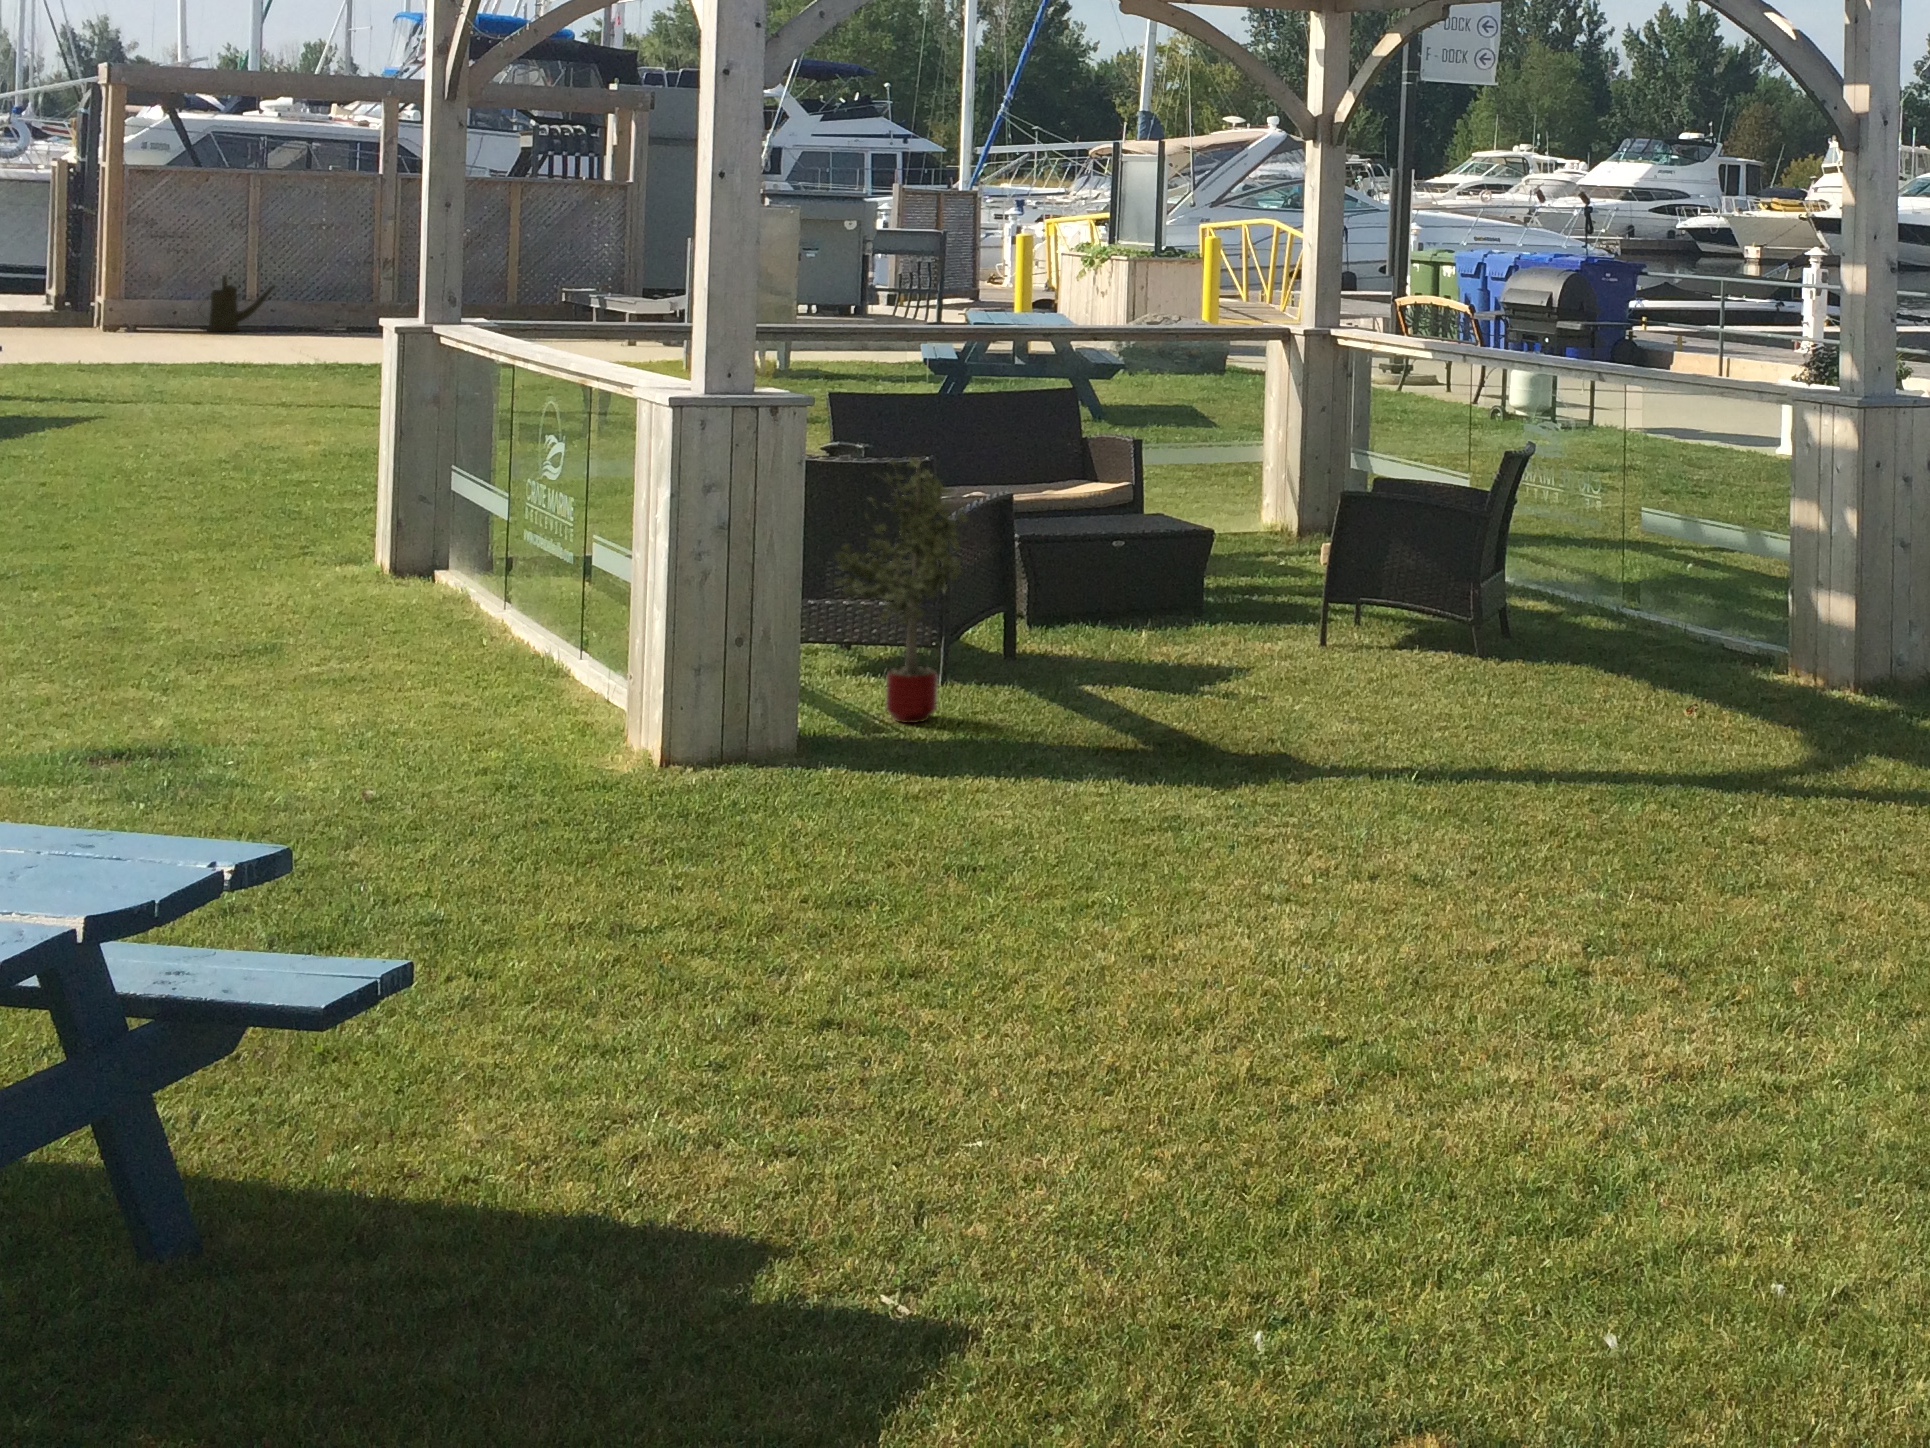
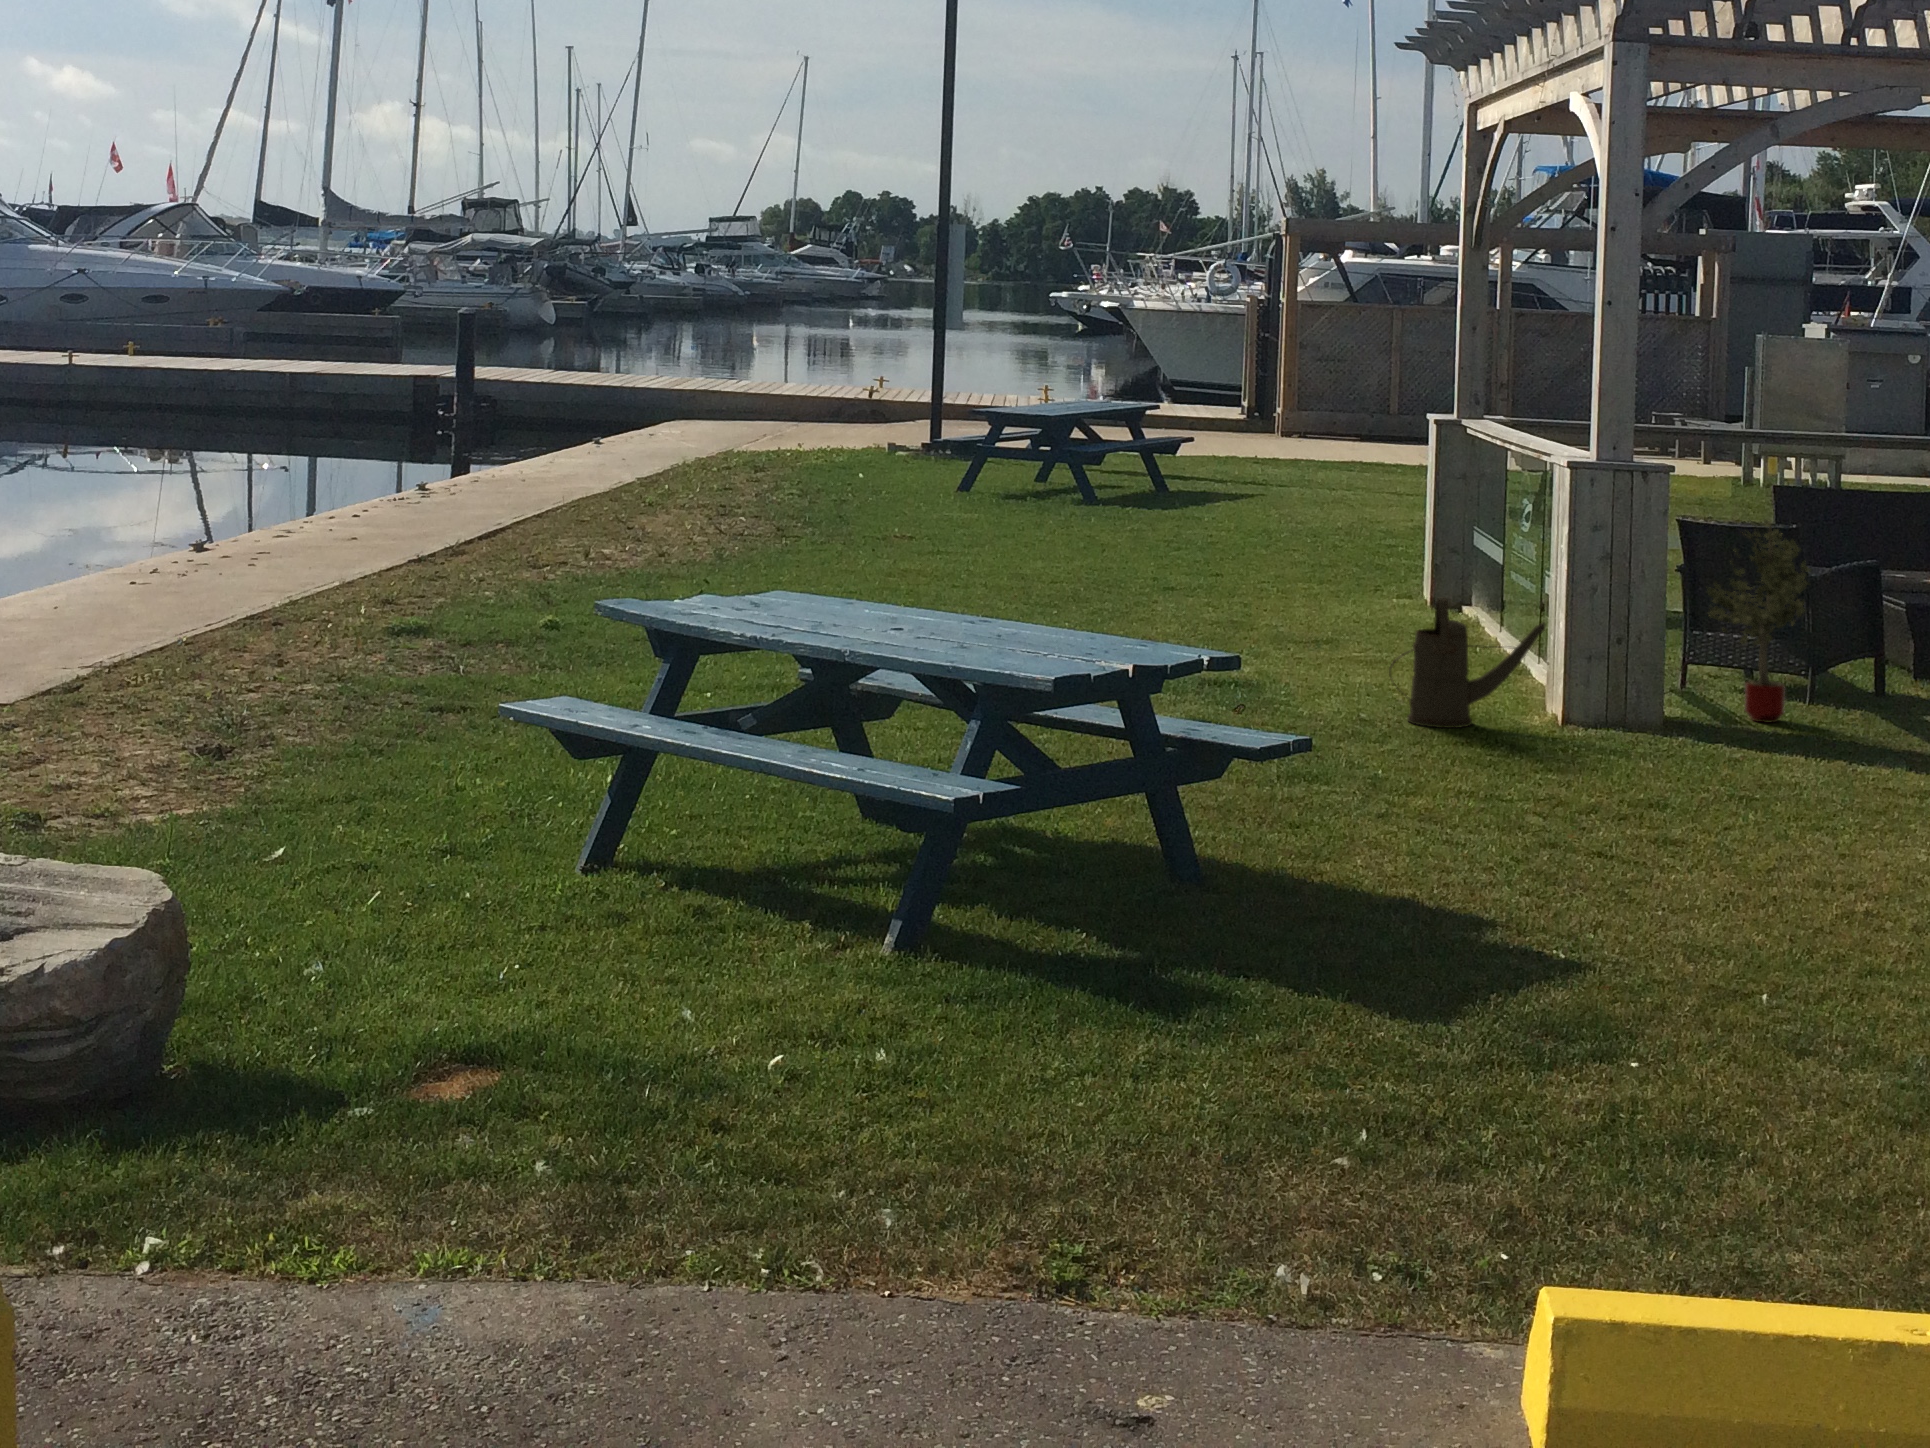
watering can: present [198,275,275,332] -> present [1389,598,1545,728]

